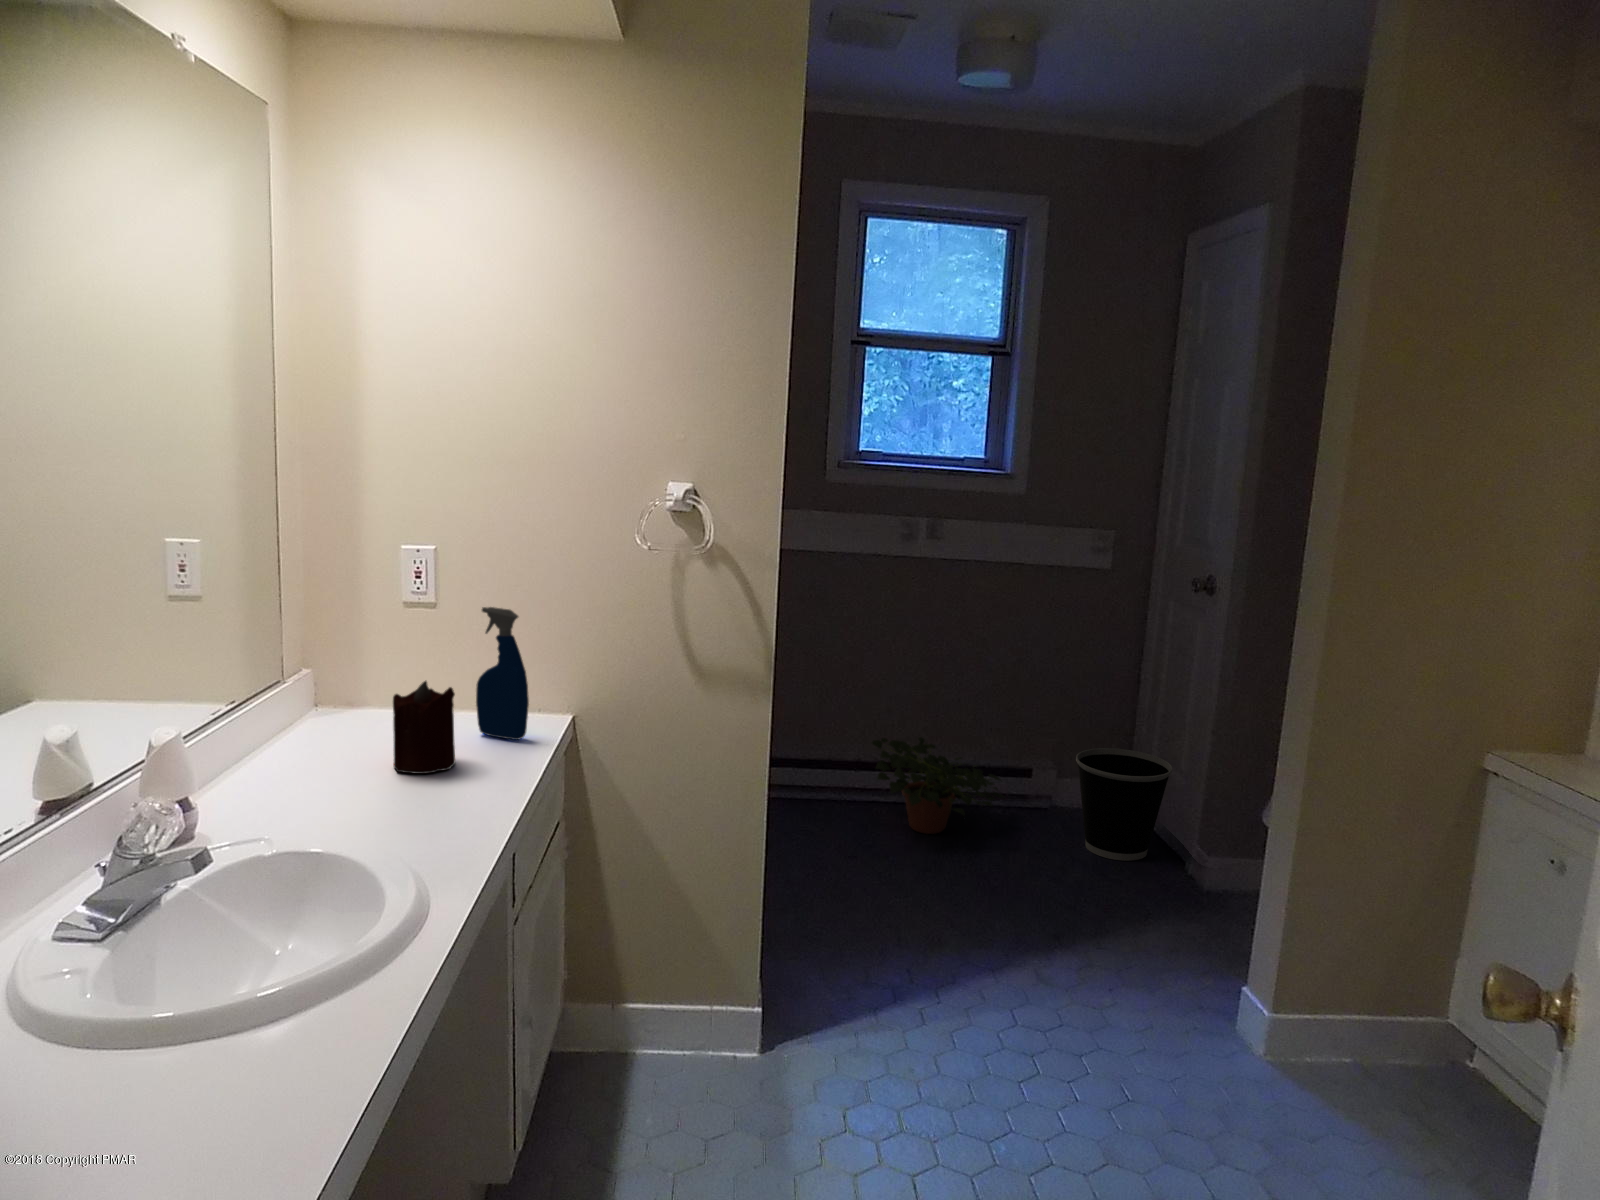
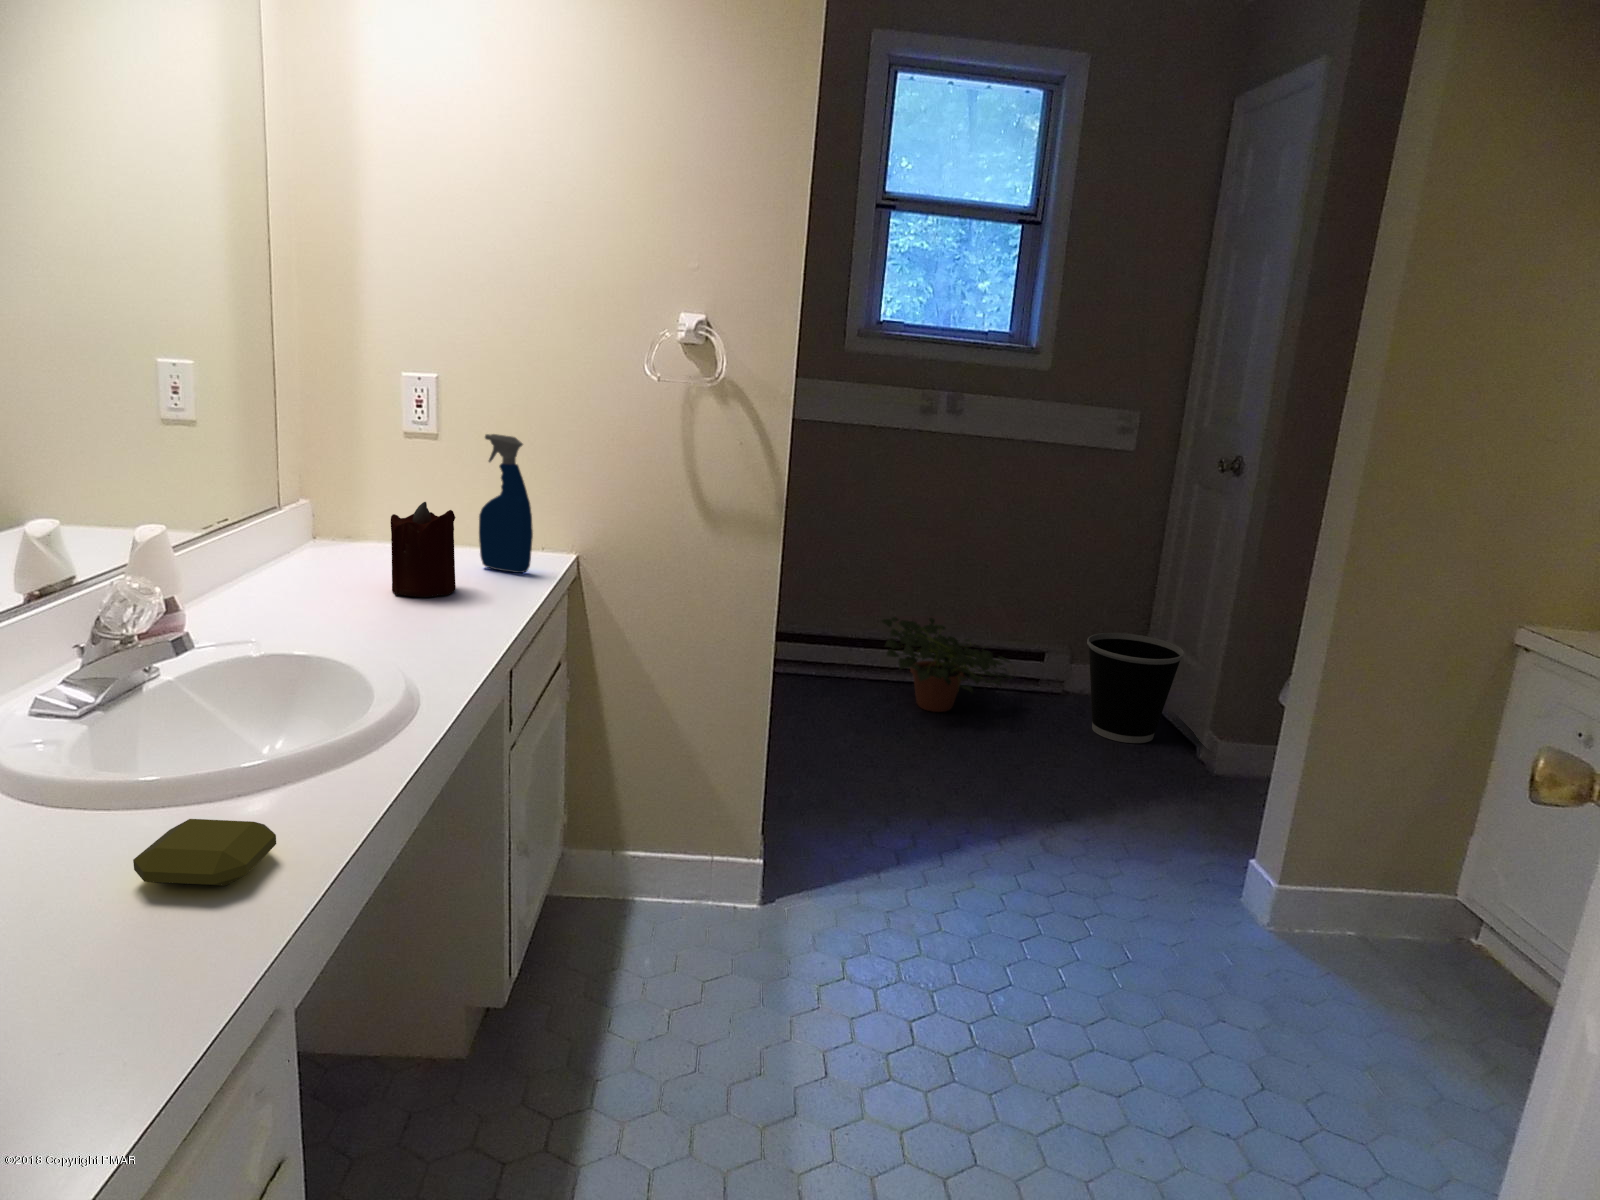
soap bar: none [172,1056,304,1126] -> present [133,819,276,886]

